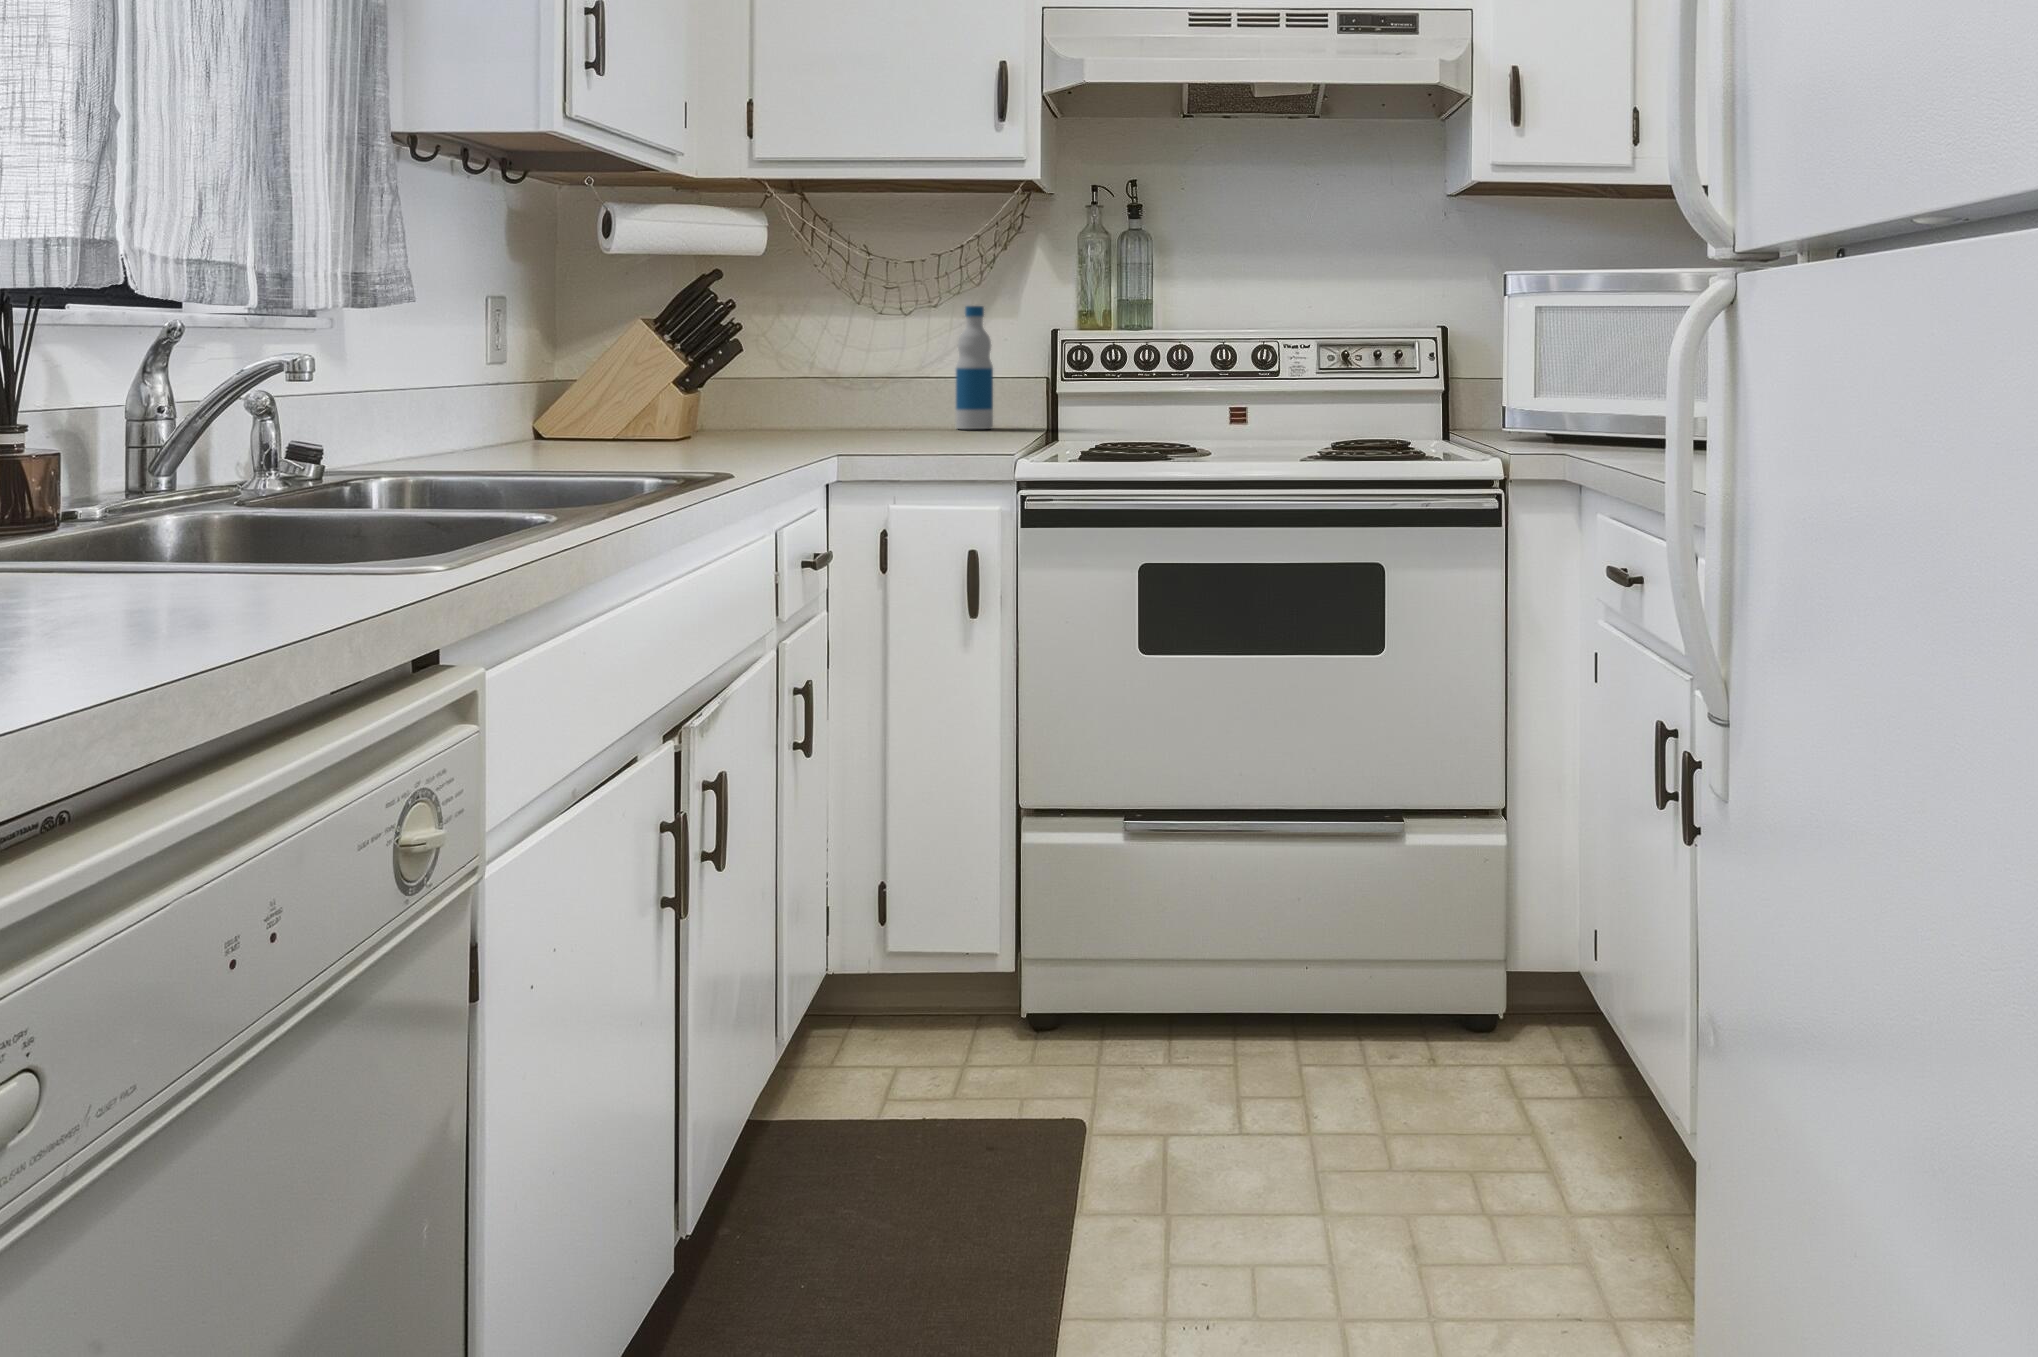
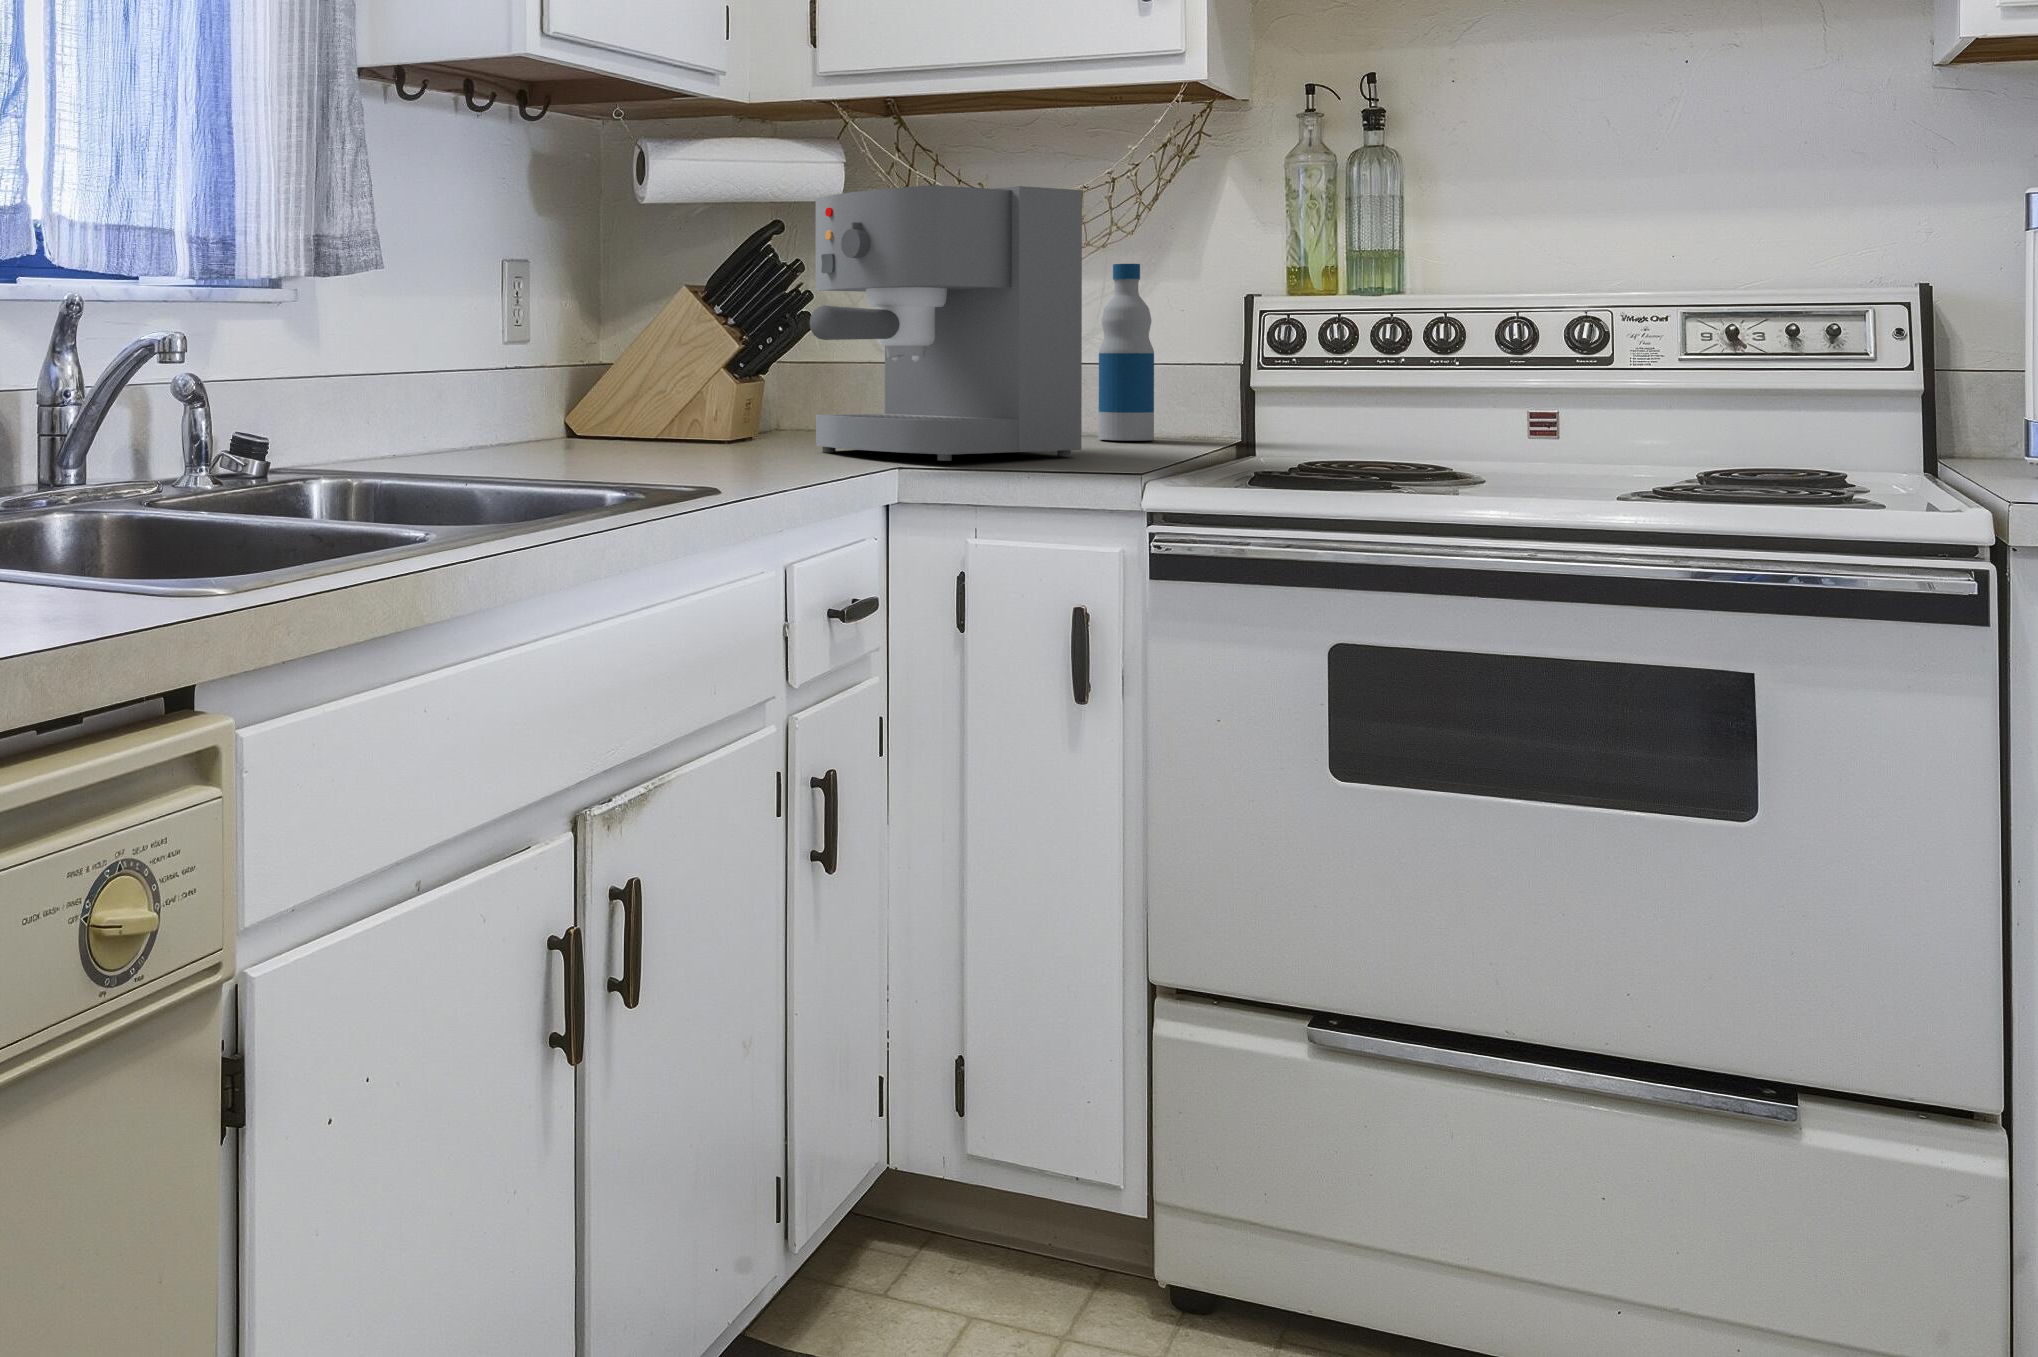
coffee maker: none [763,248,958,447] -> present [810,185,1082,461]

